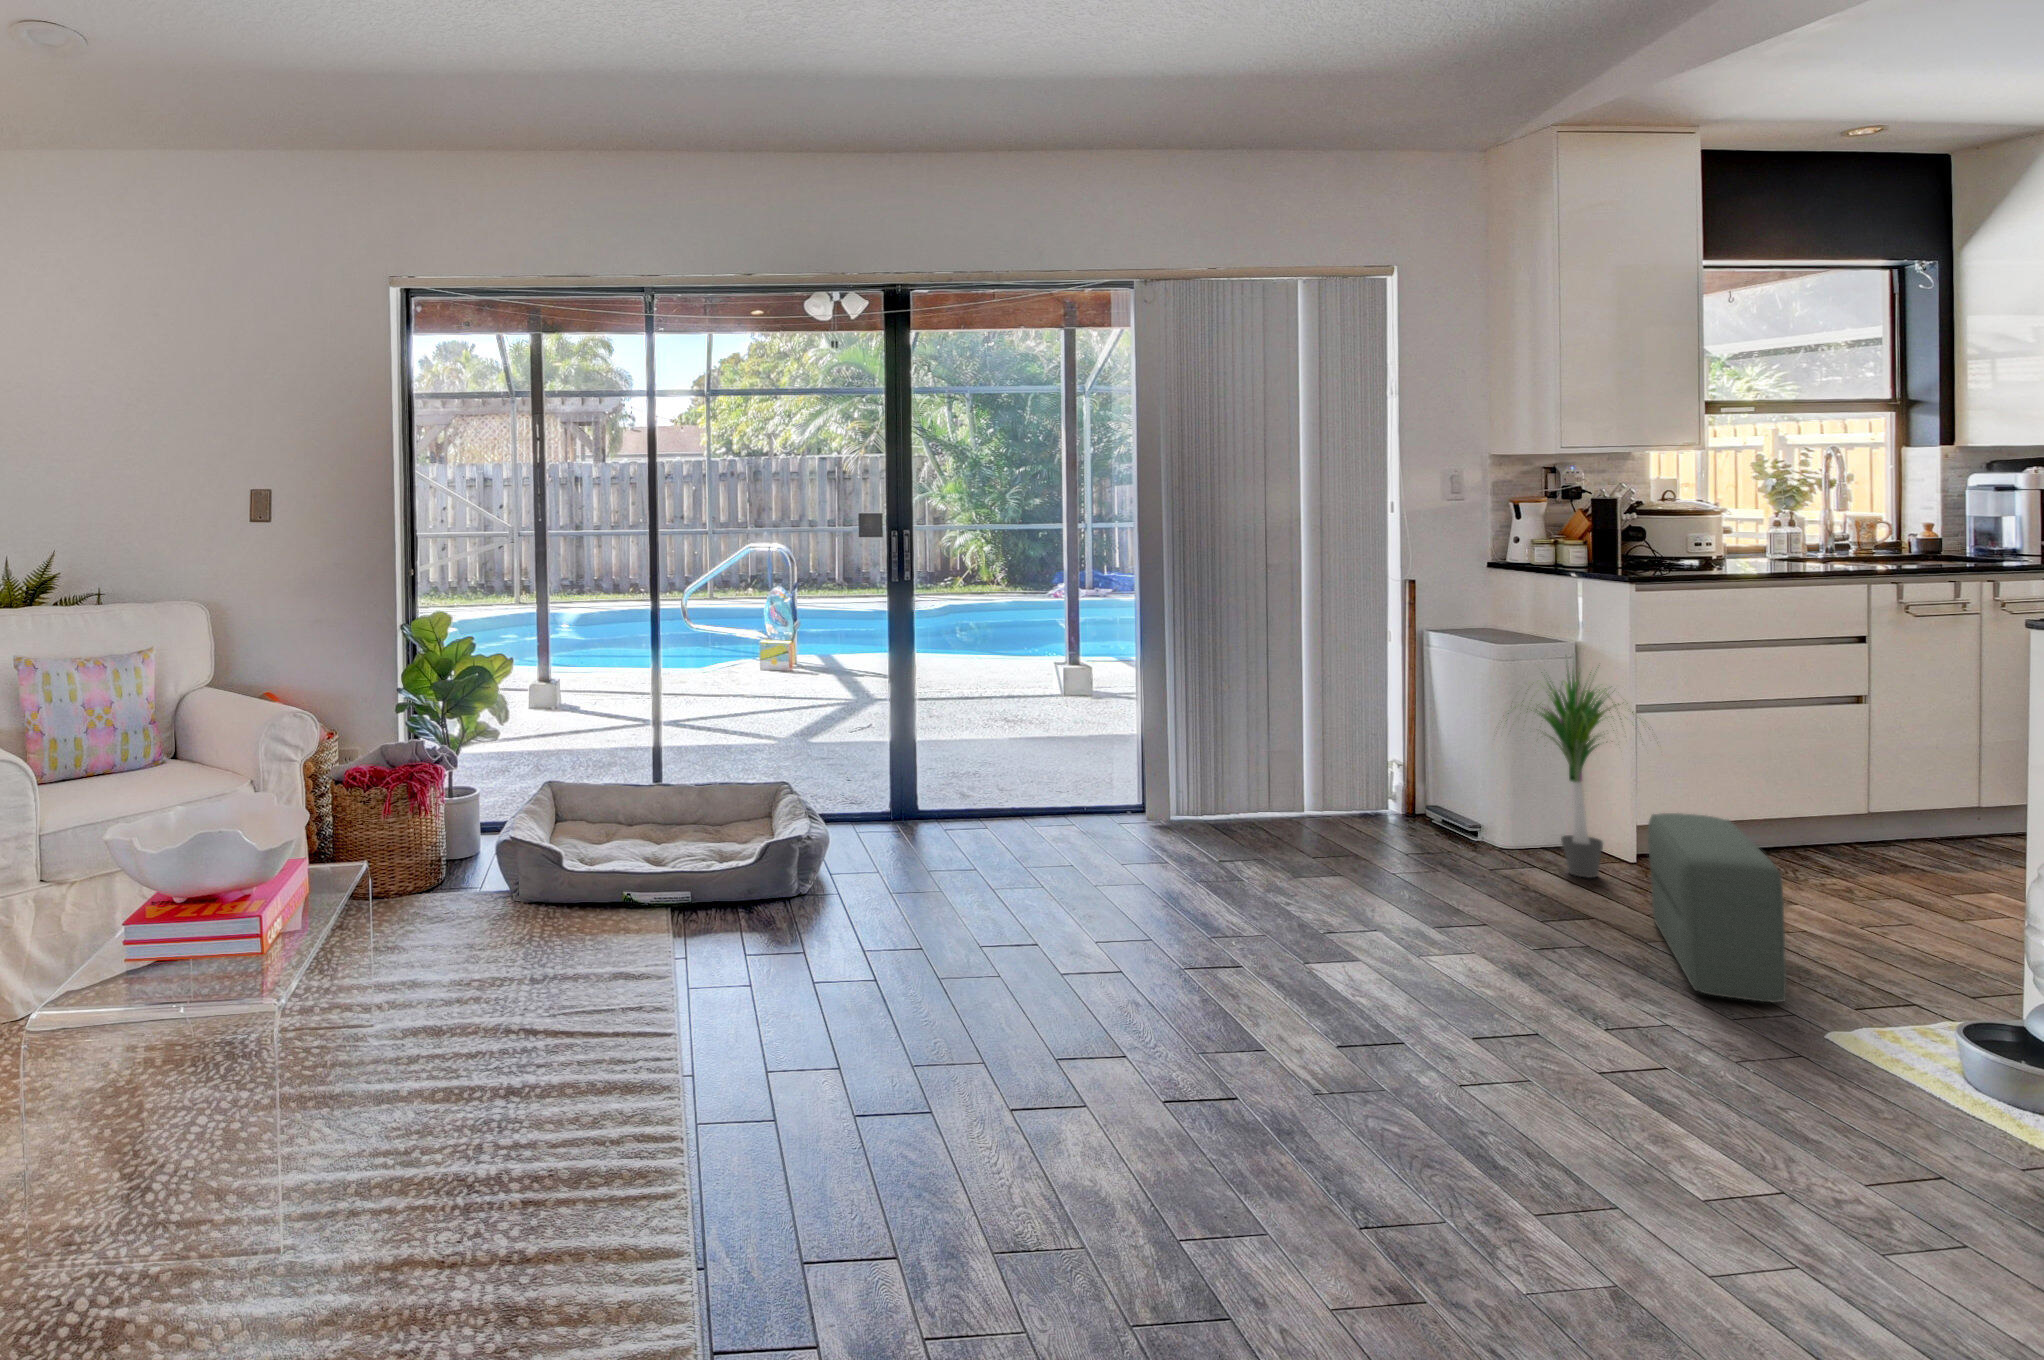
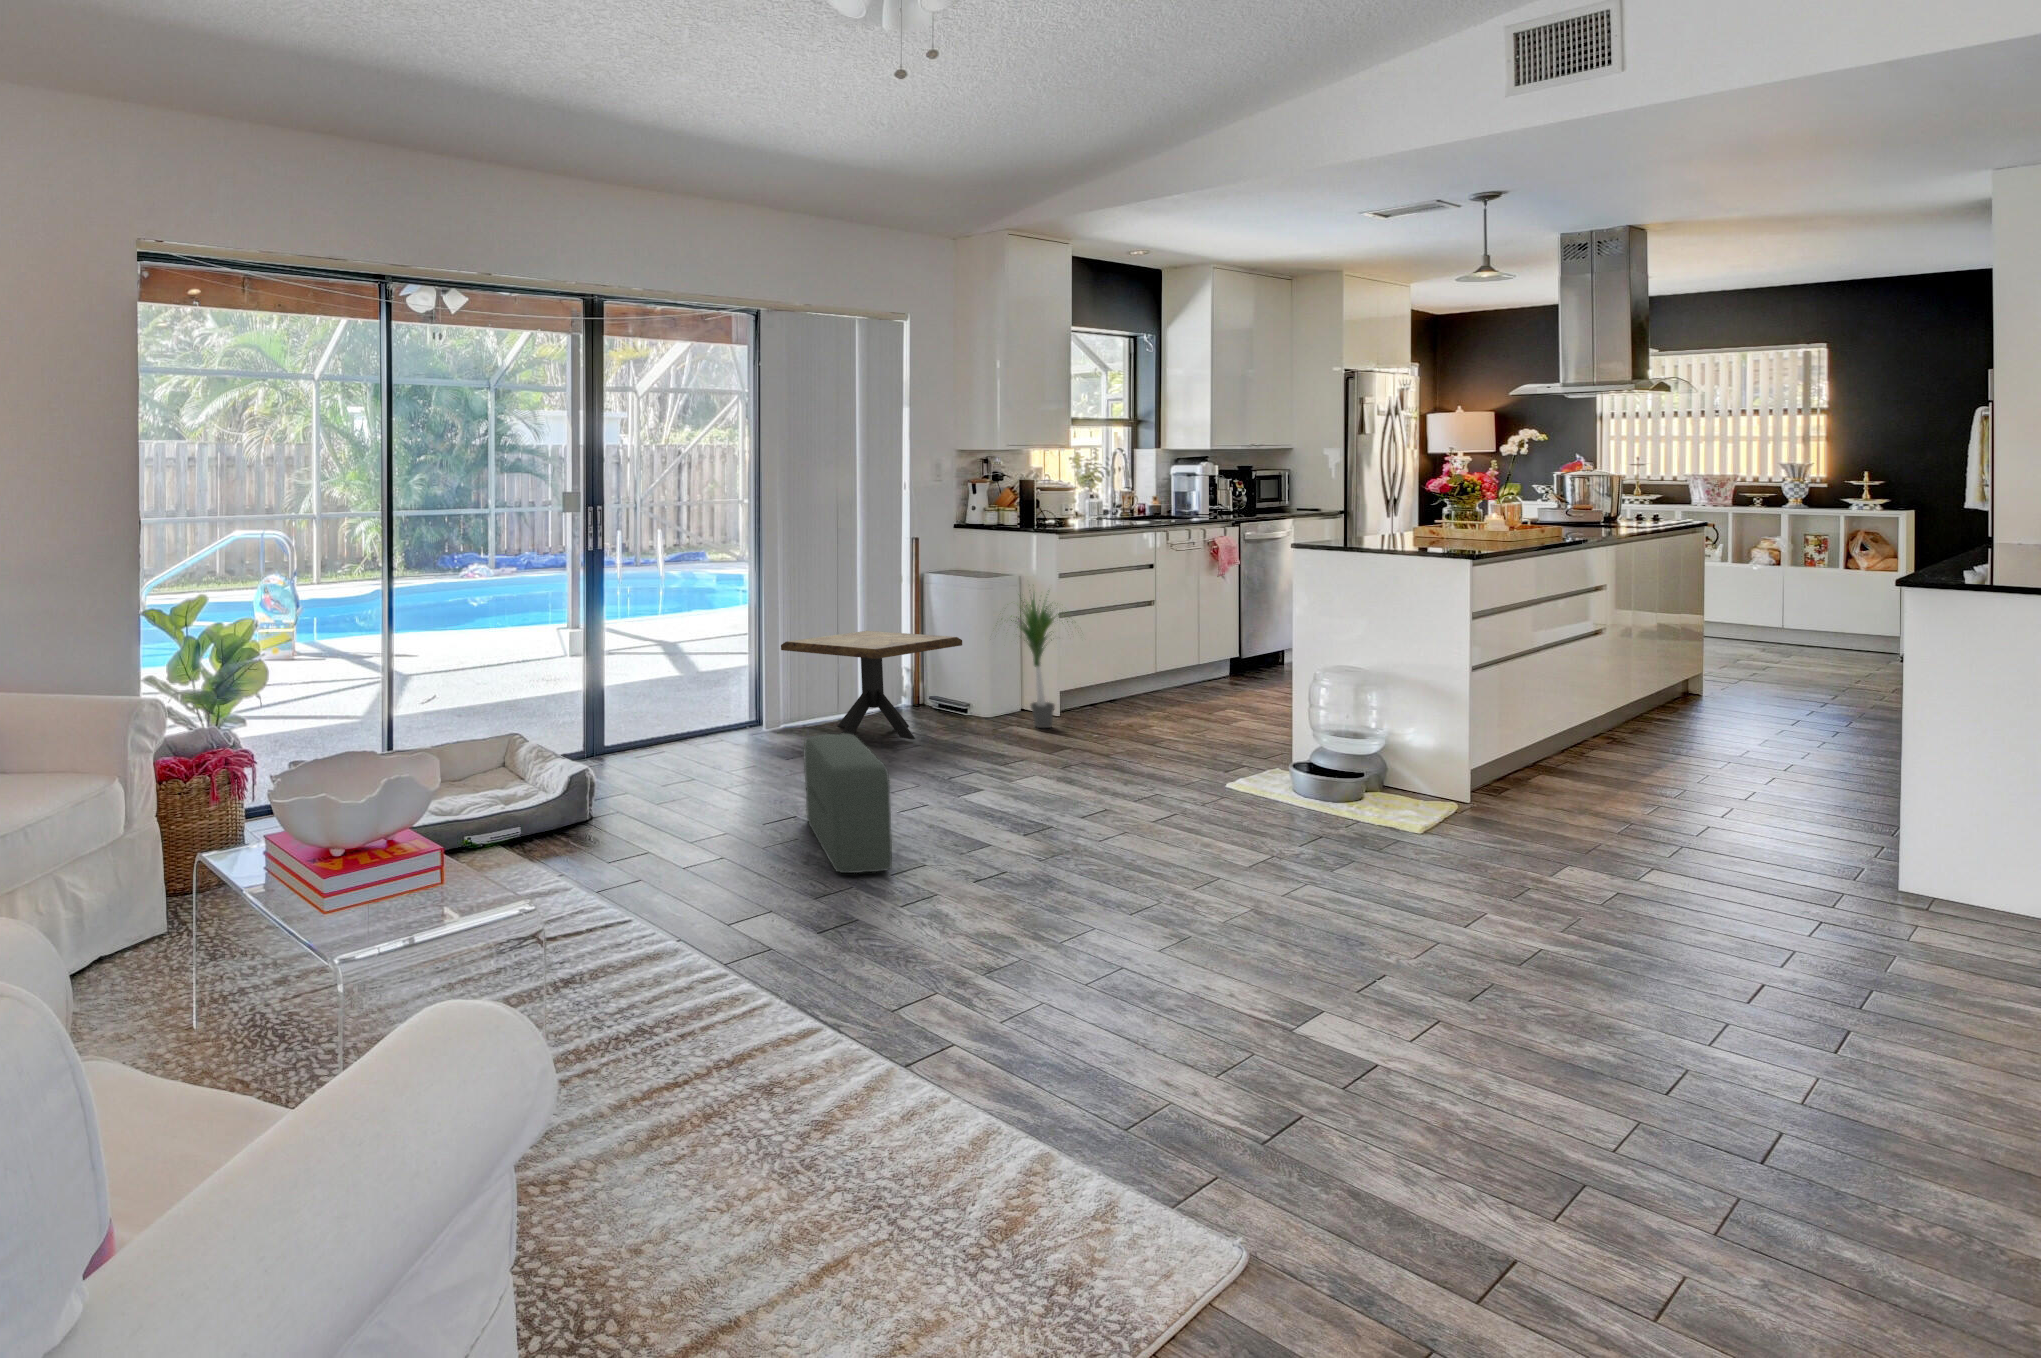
side table: none [1168,703,1432,864] -> present [781,631,962,739]
pouf: present [1648,813,1786,1003] -> present [804,734,892,873]

